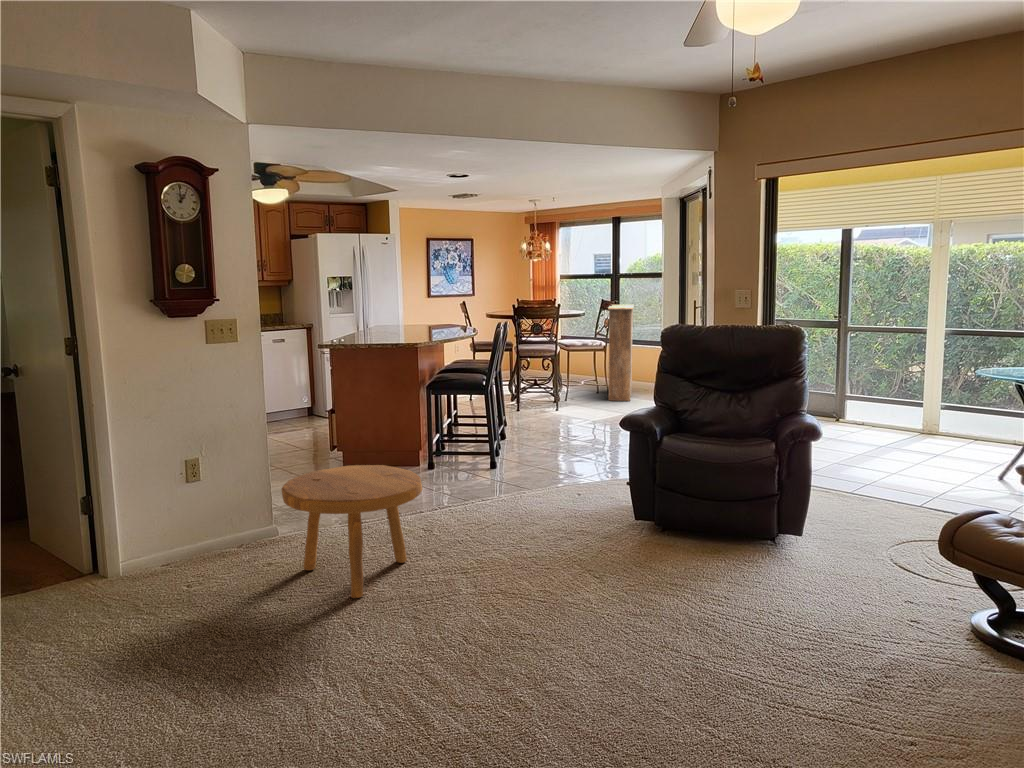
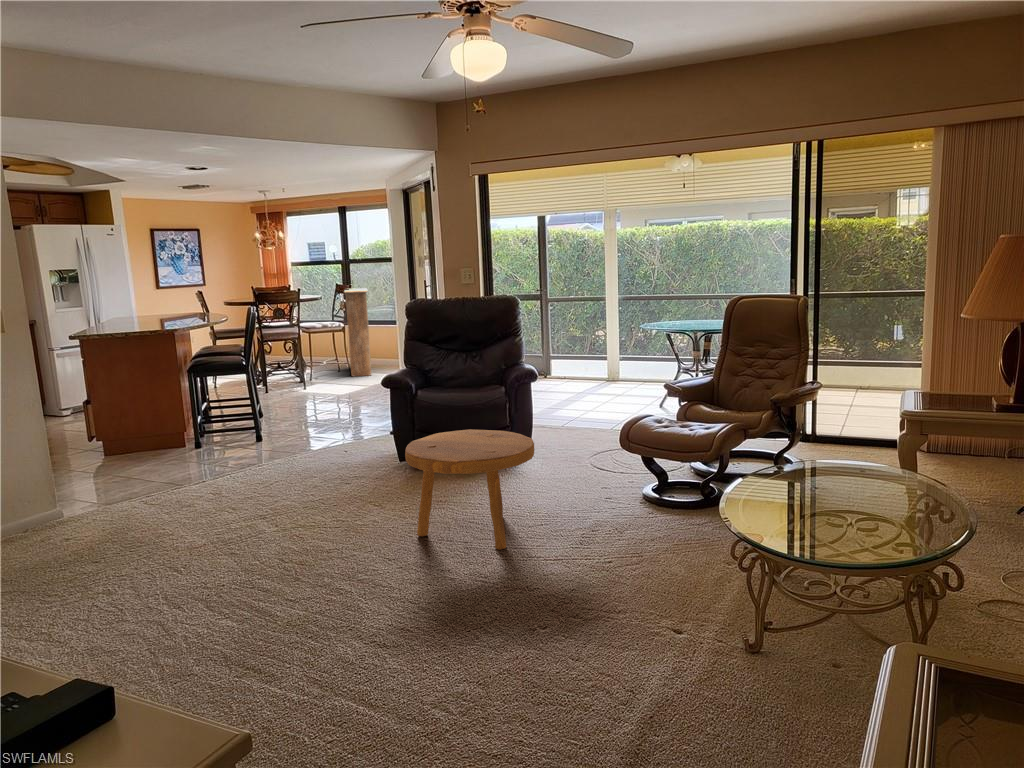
footstool: present [282,465,422,598] -> present [405,429,534,550]

